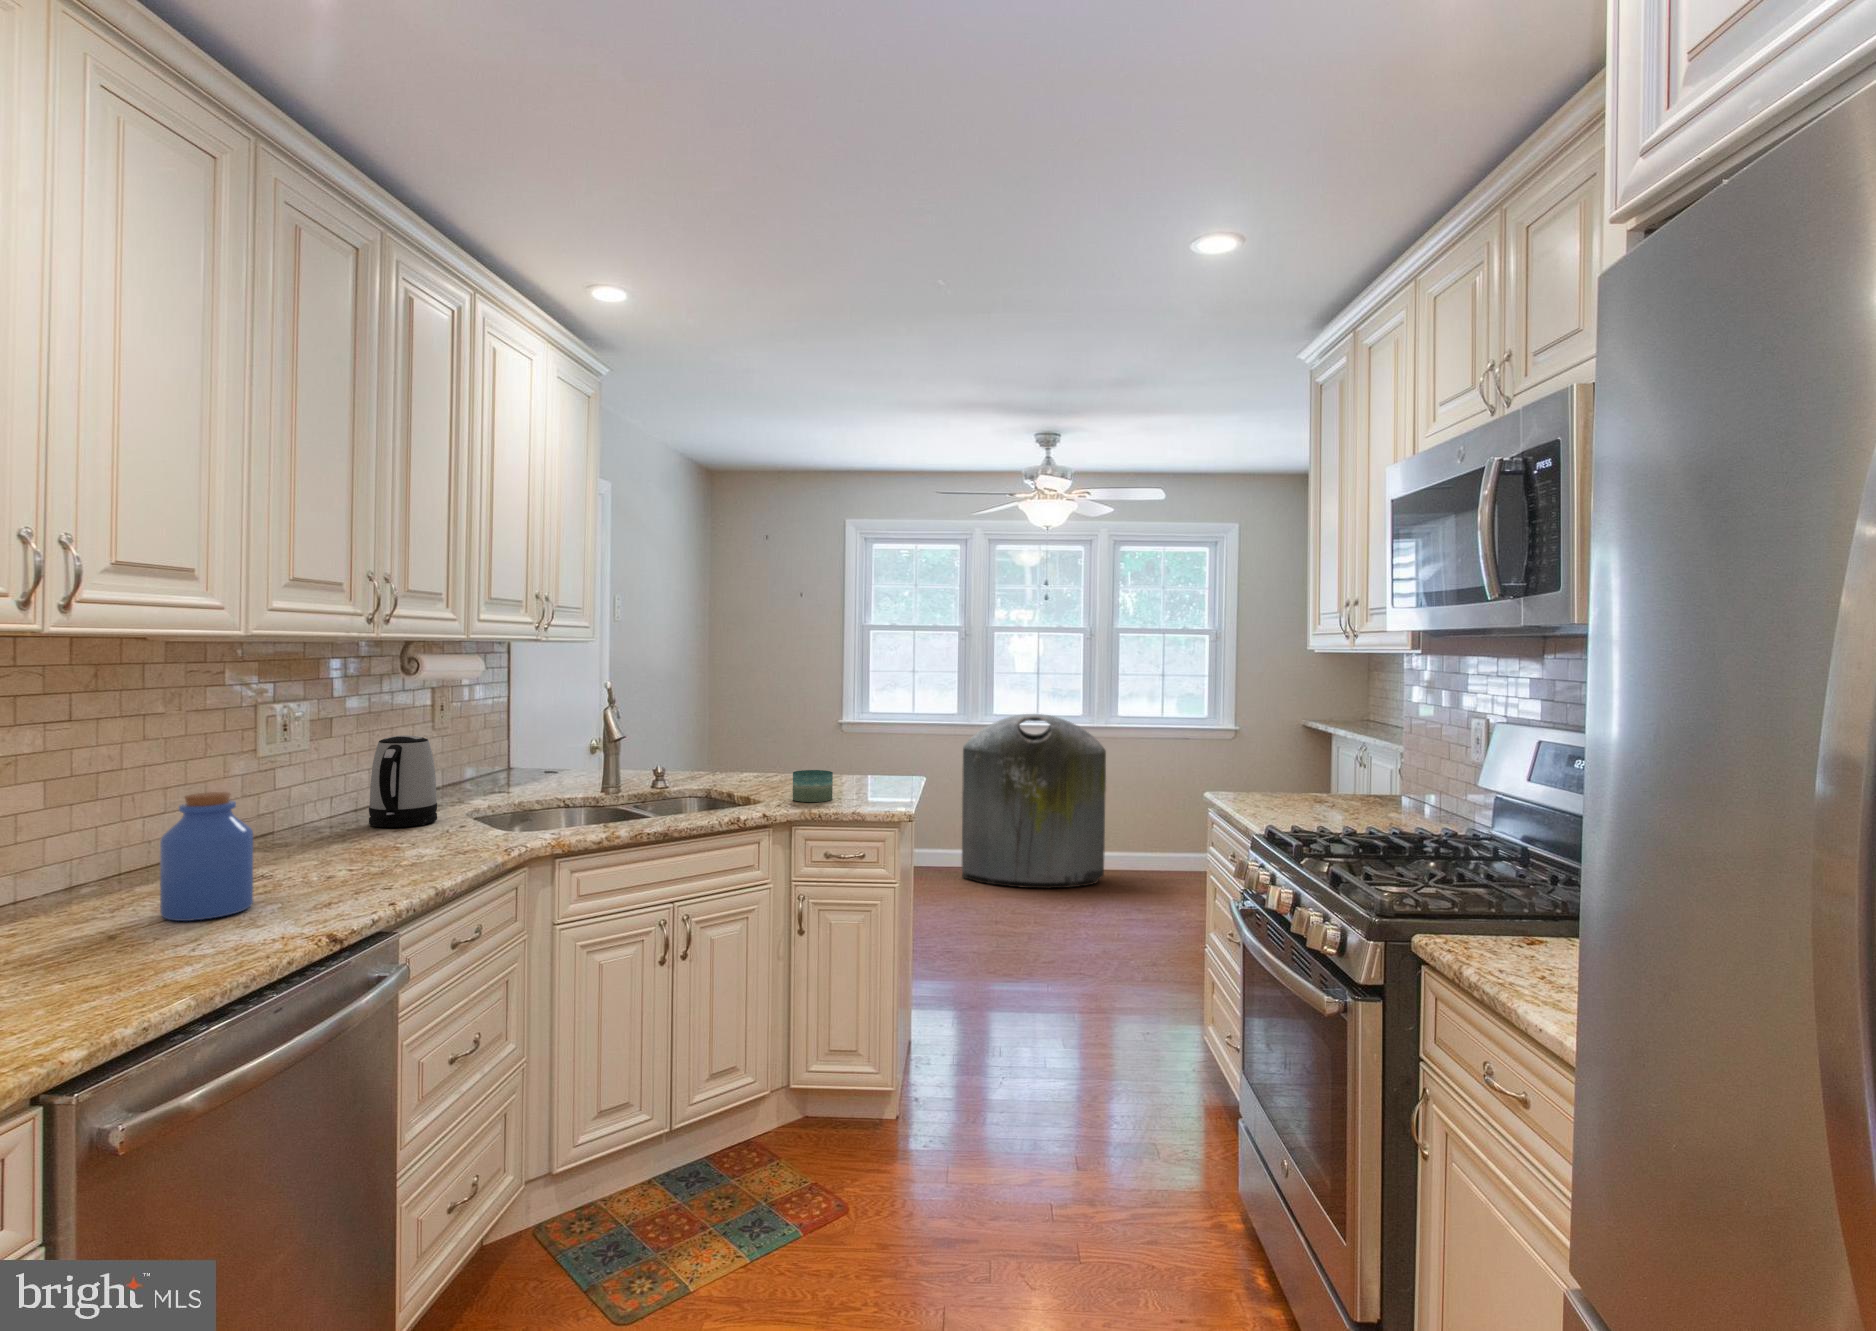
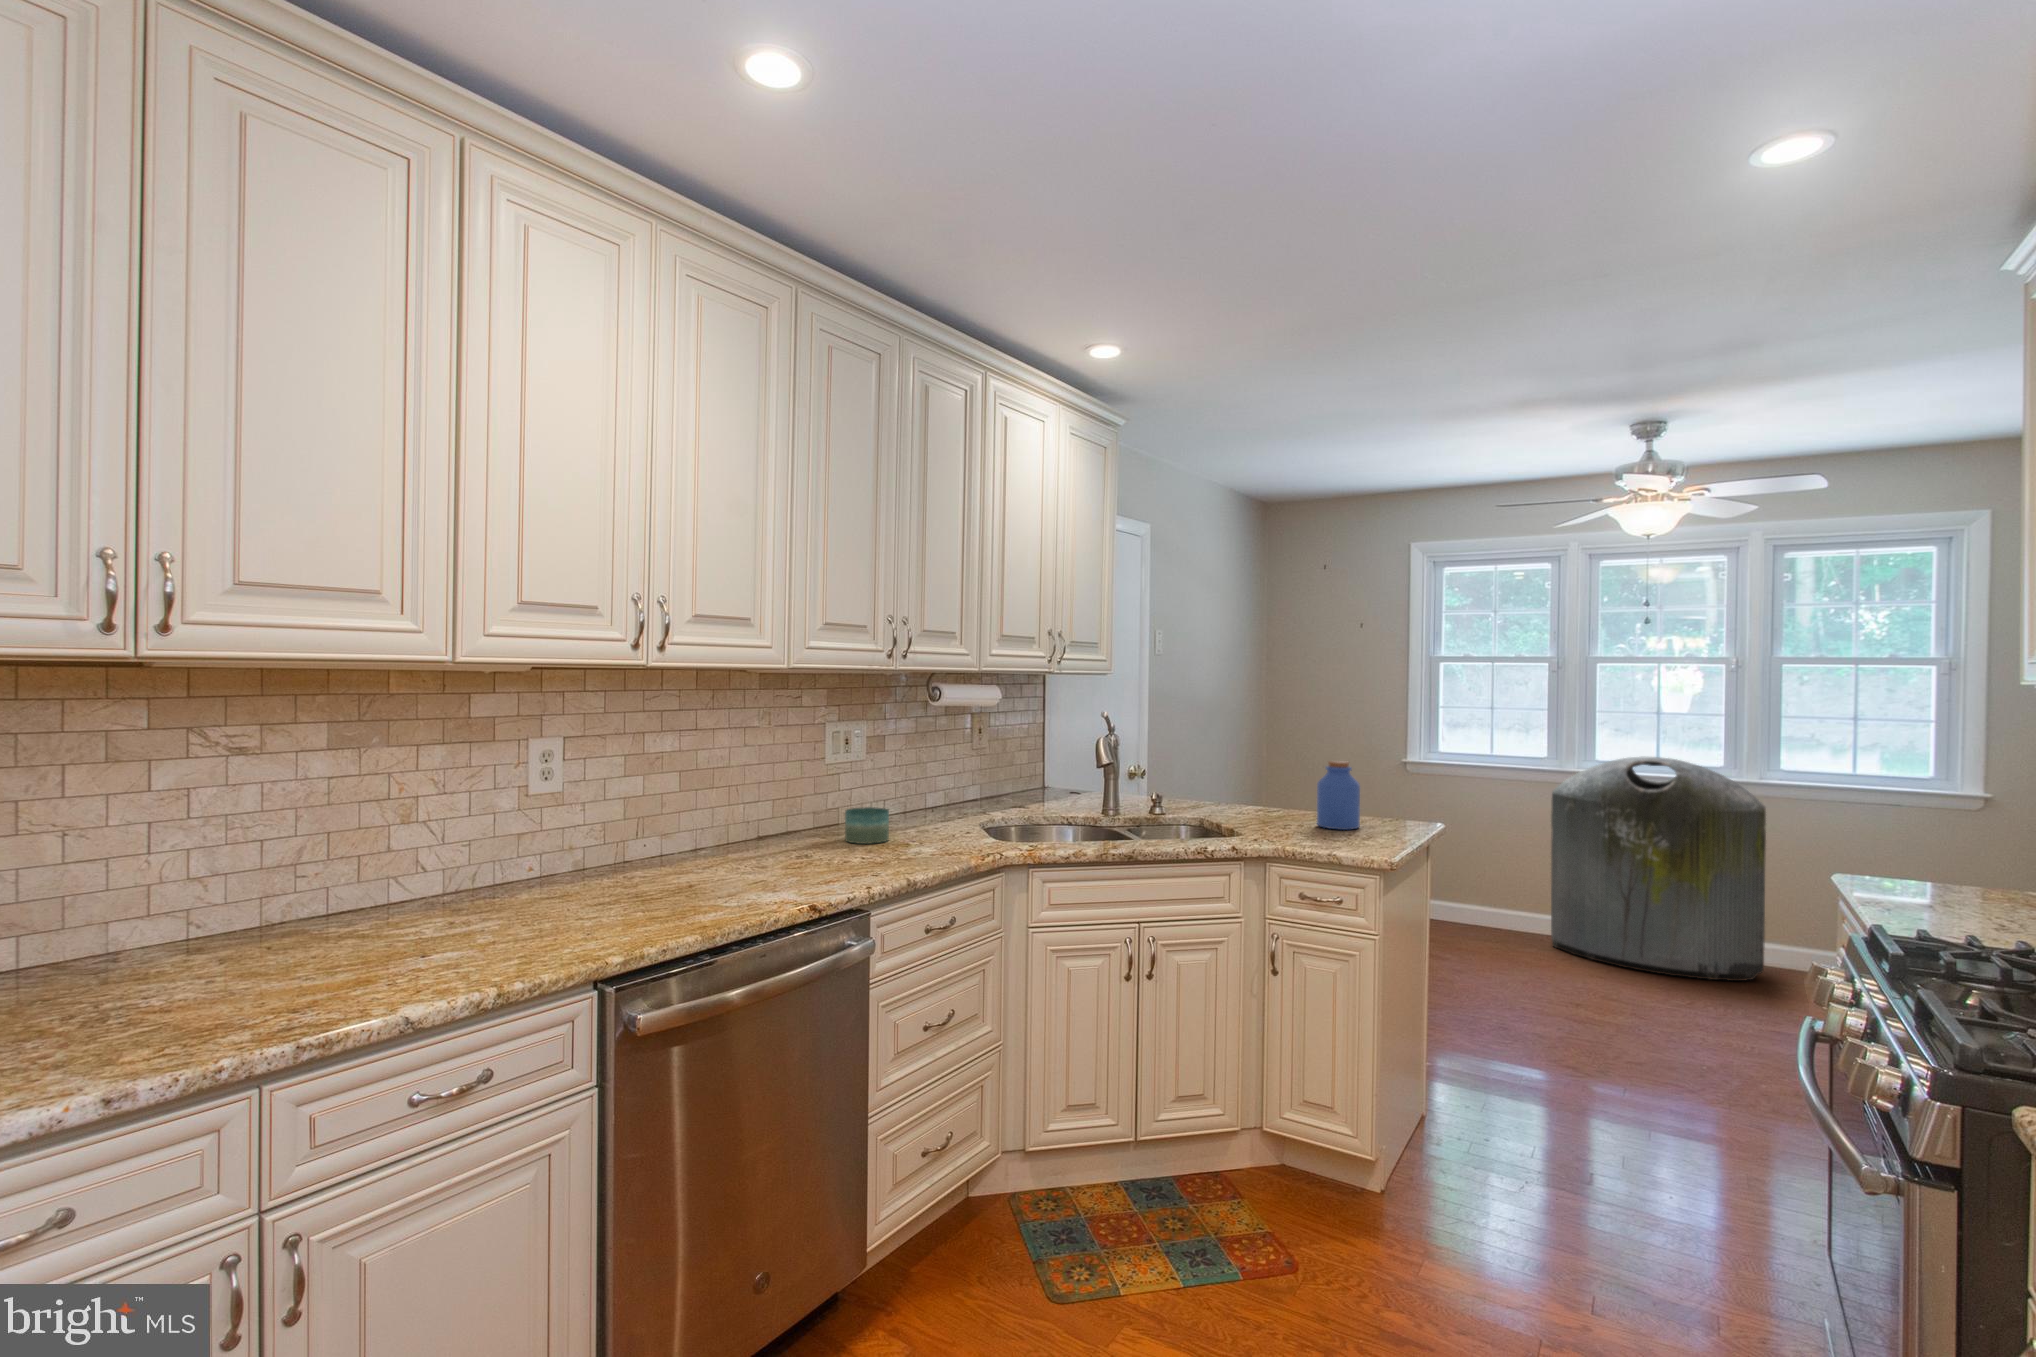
kettle: present [369,735,437,827] -> none [904,751,953,826]
candle: present [793,770,833,802] -> present [845,807,889,844]
jar: present [160,792,253,921] -> present [1317,761,1360,830]

